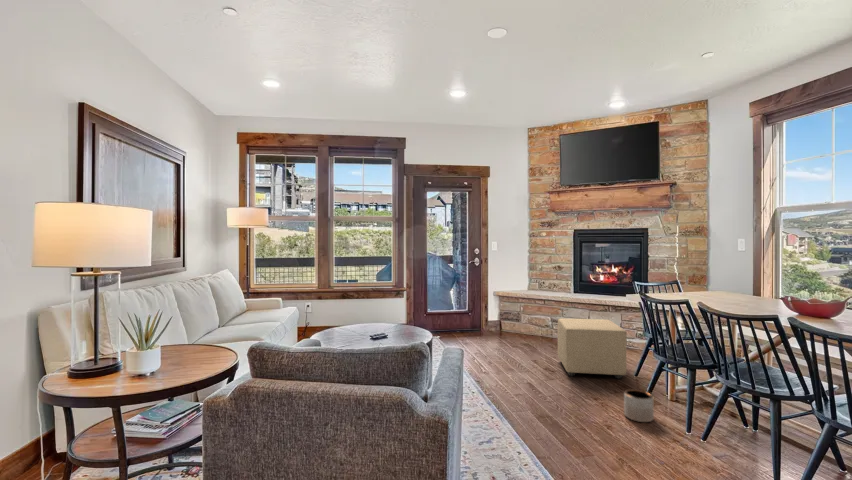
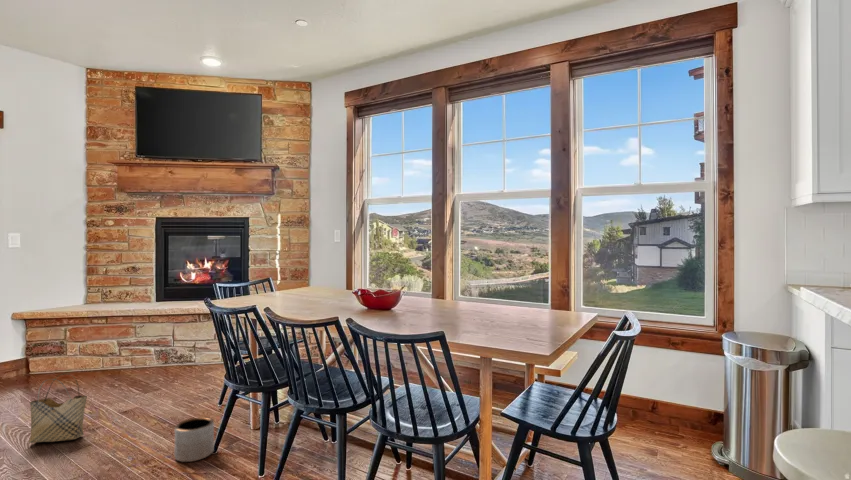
ottoman: present [558,318,627,379] -> none [109,331,202,420]
woven basket: none [524,338,555,382] -> present [29,373,87,443]

